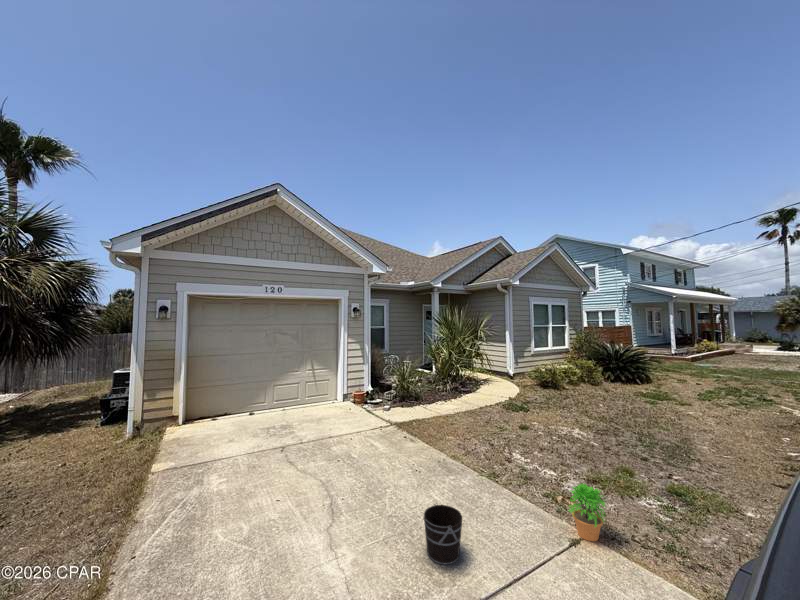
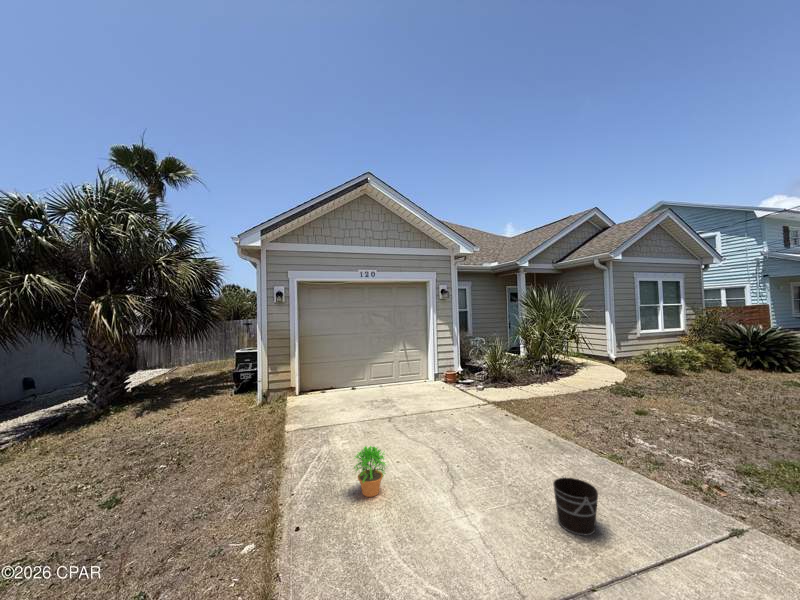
potted plant: present [569,484,605,541] -> present [354,446,386,497]

